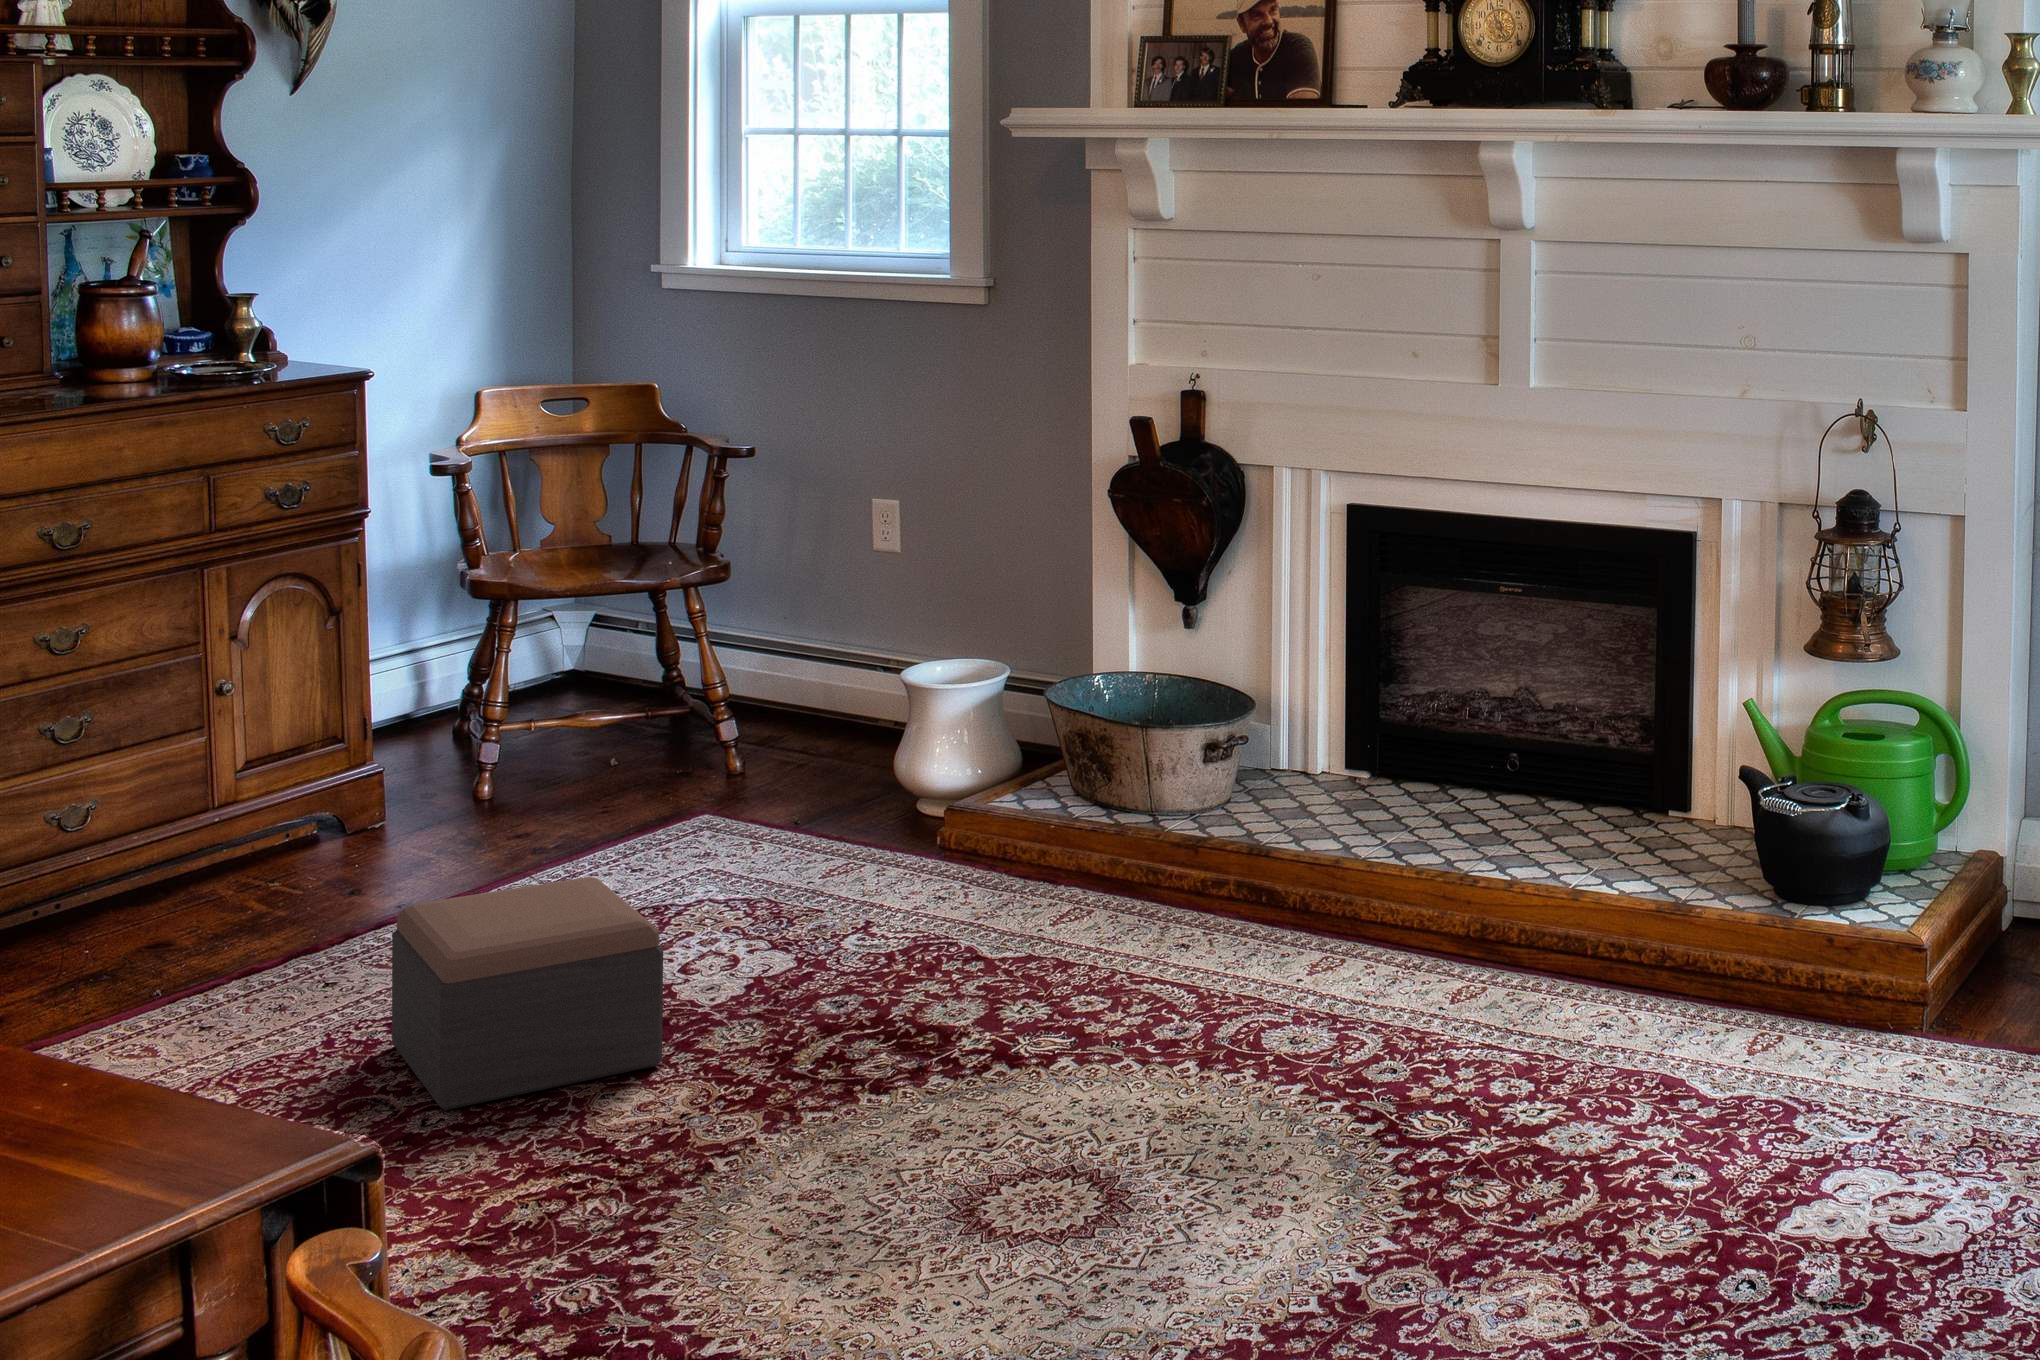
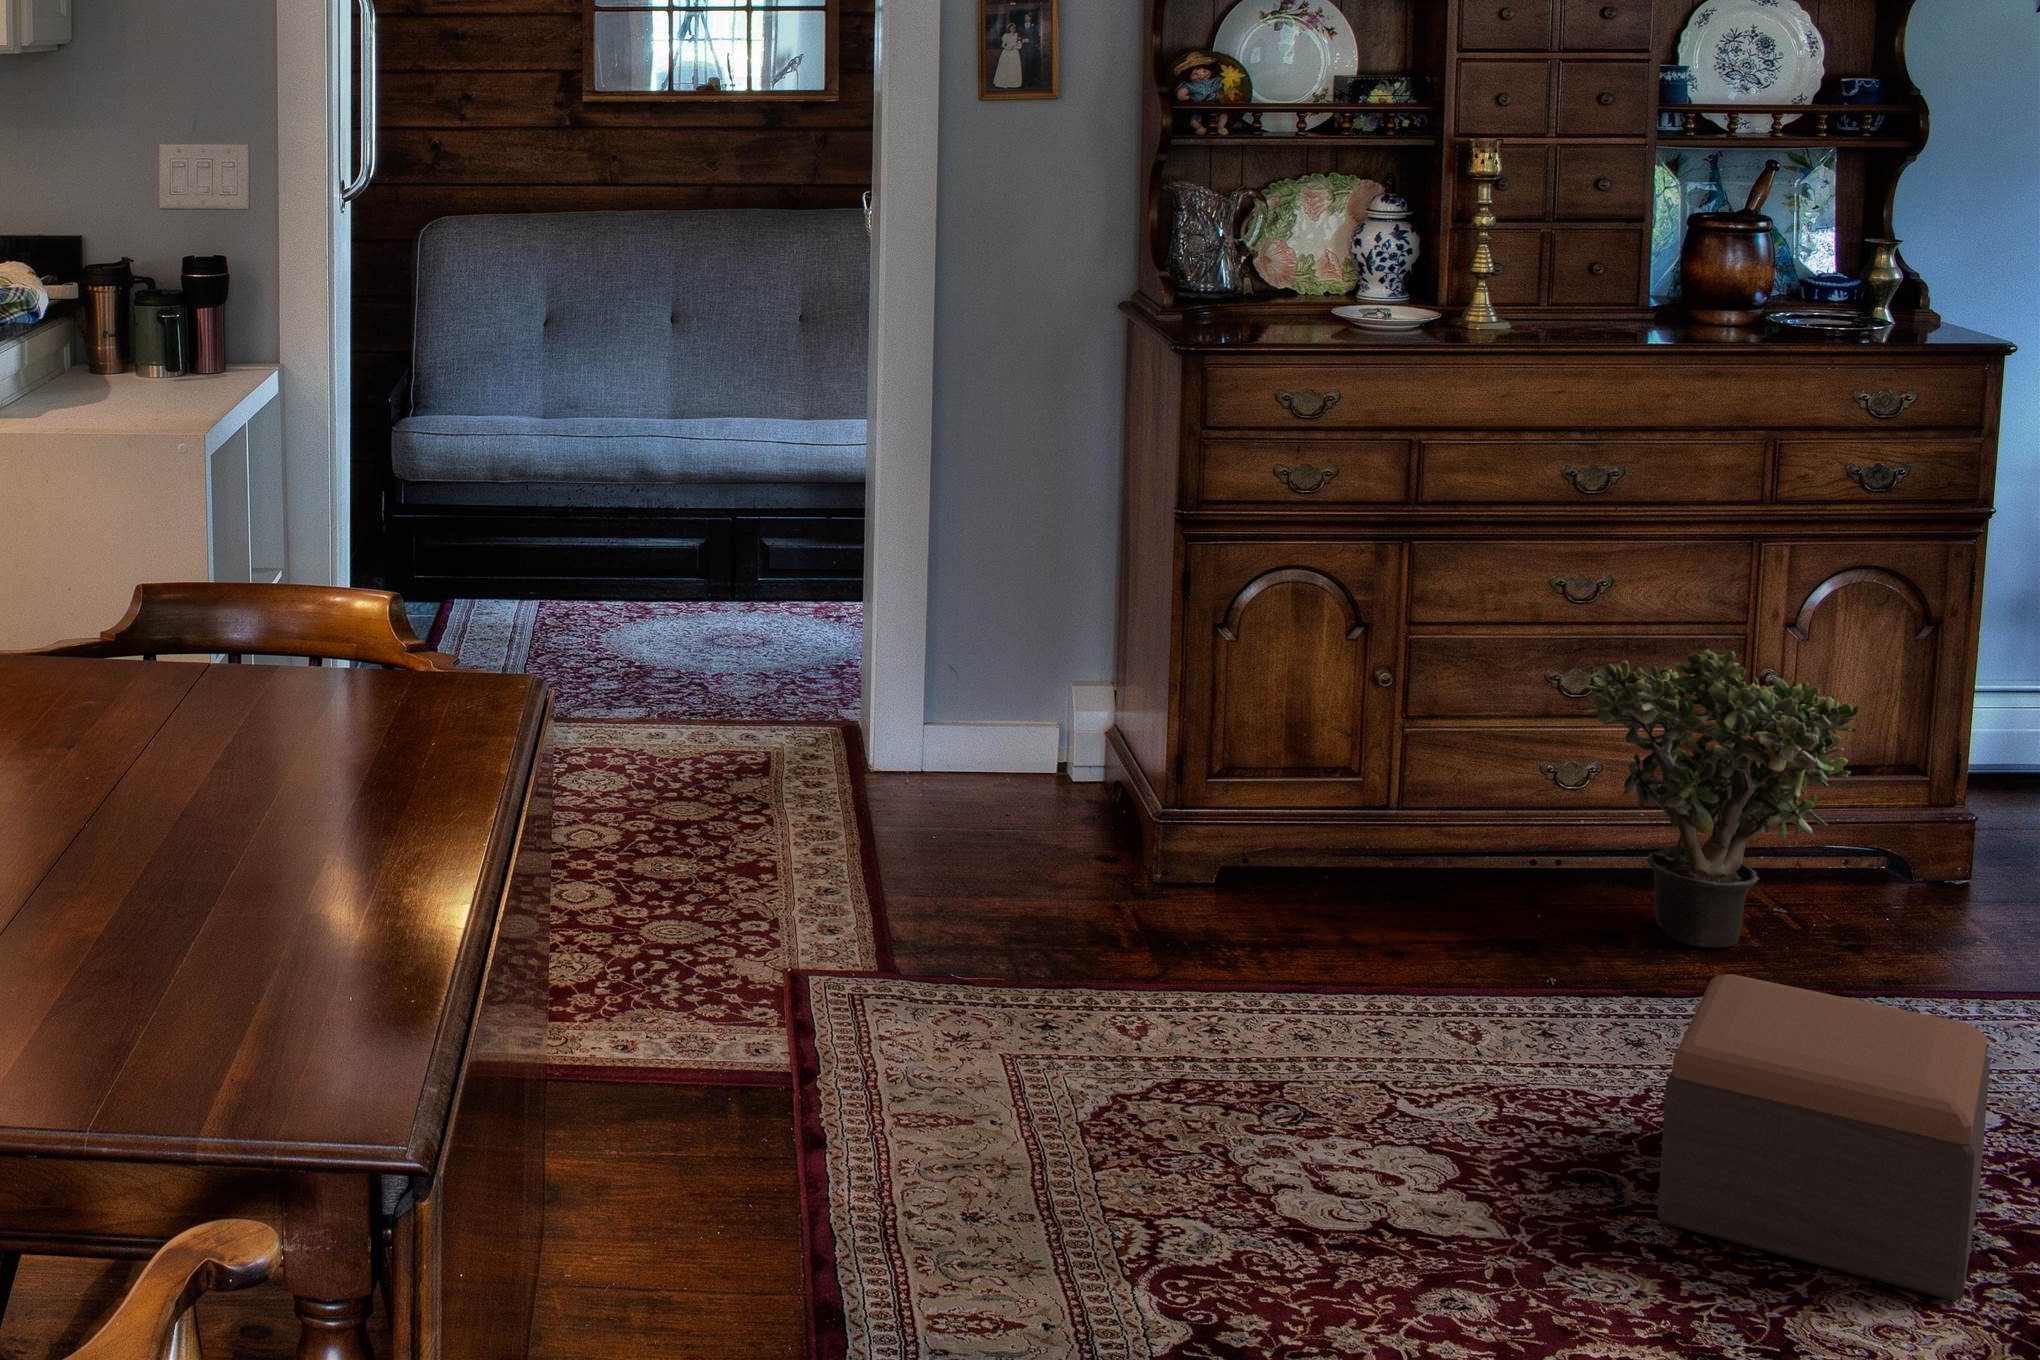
potted plant: none [107,664,357,938] -> present [1585,649,1858,947]

